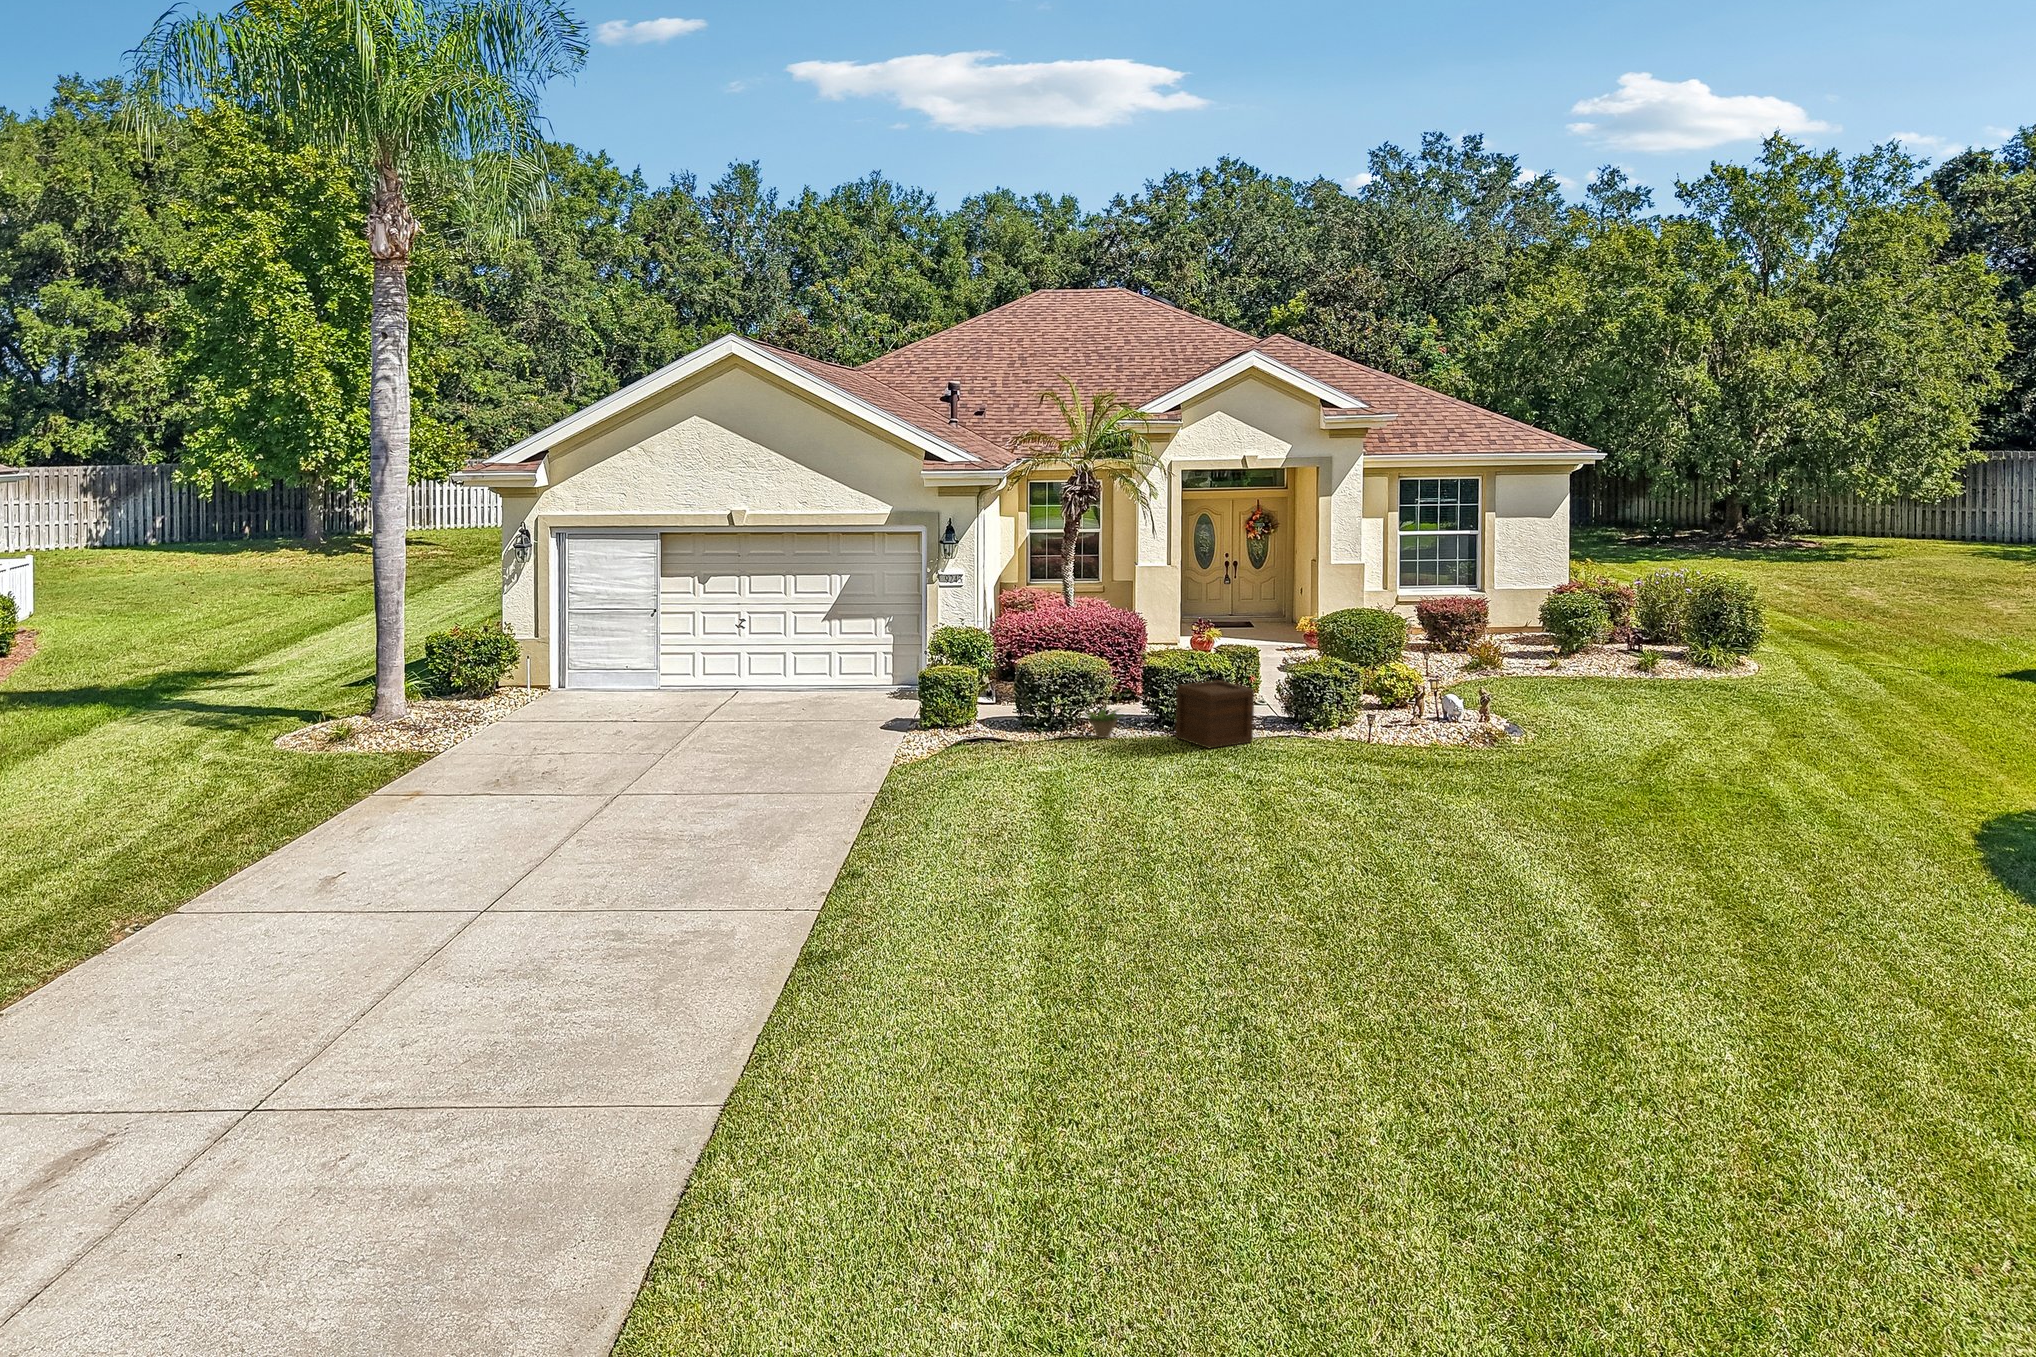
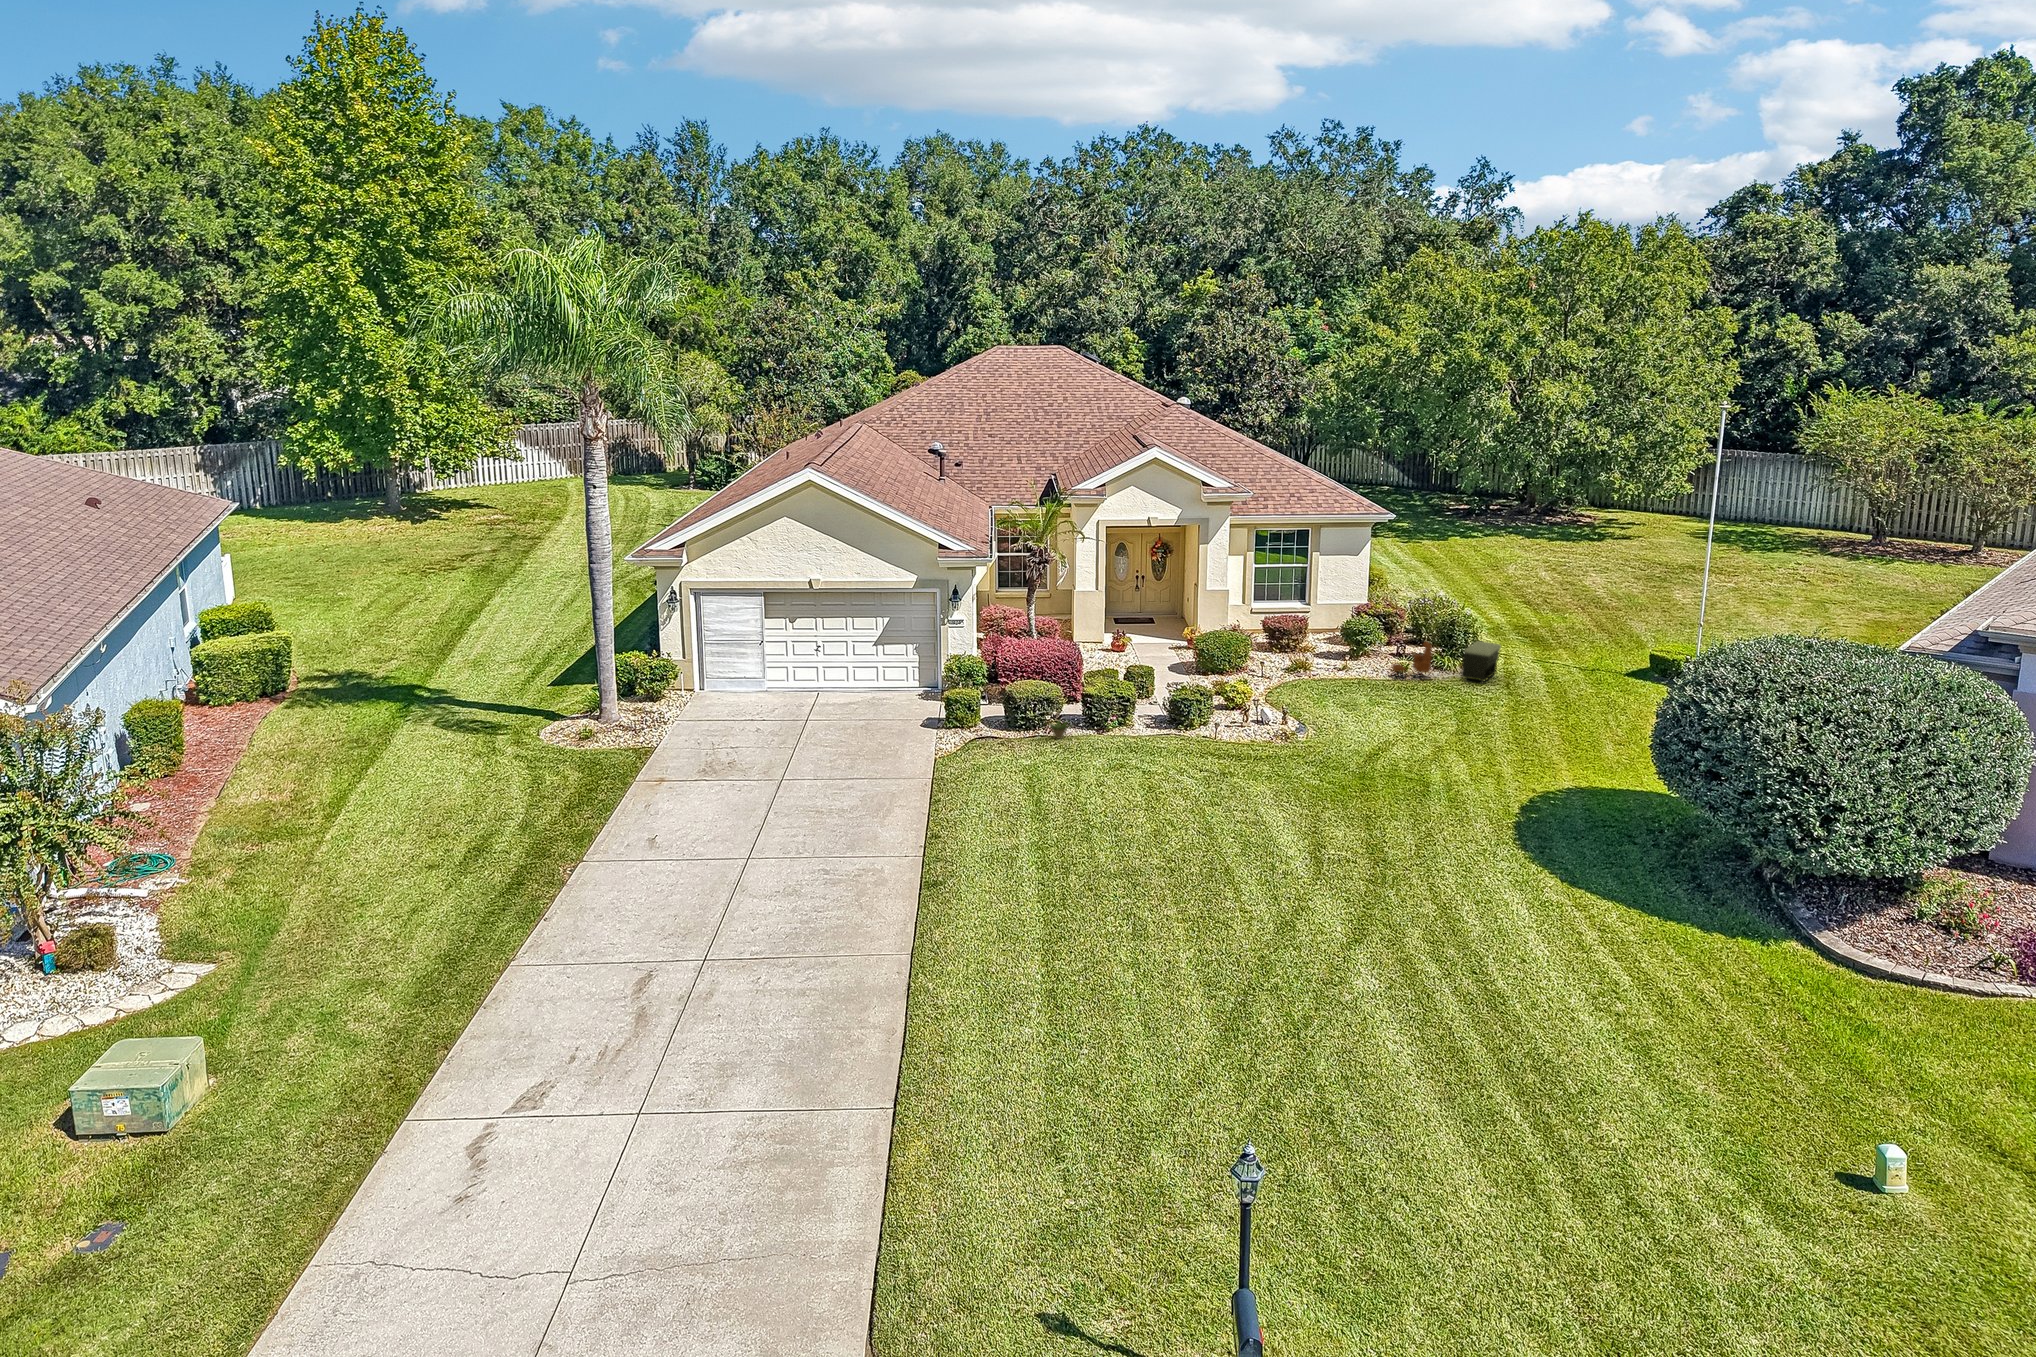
lounge chair: none [1626,612,1698,672] -> present [1392,641,1432,679]
storage bench: none [1745,613,1805,674] -> present [1461,641,1501,683]
wooden crate: present [1175,680,1254,748] -> none [1102,704,1149,748]

